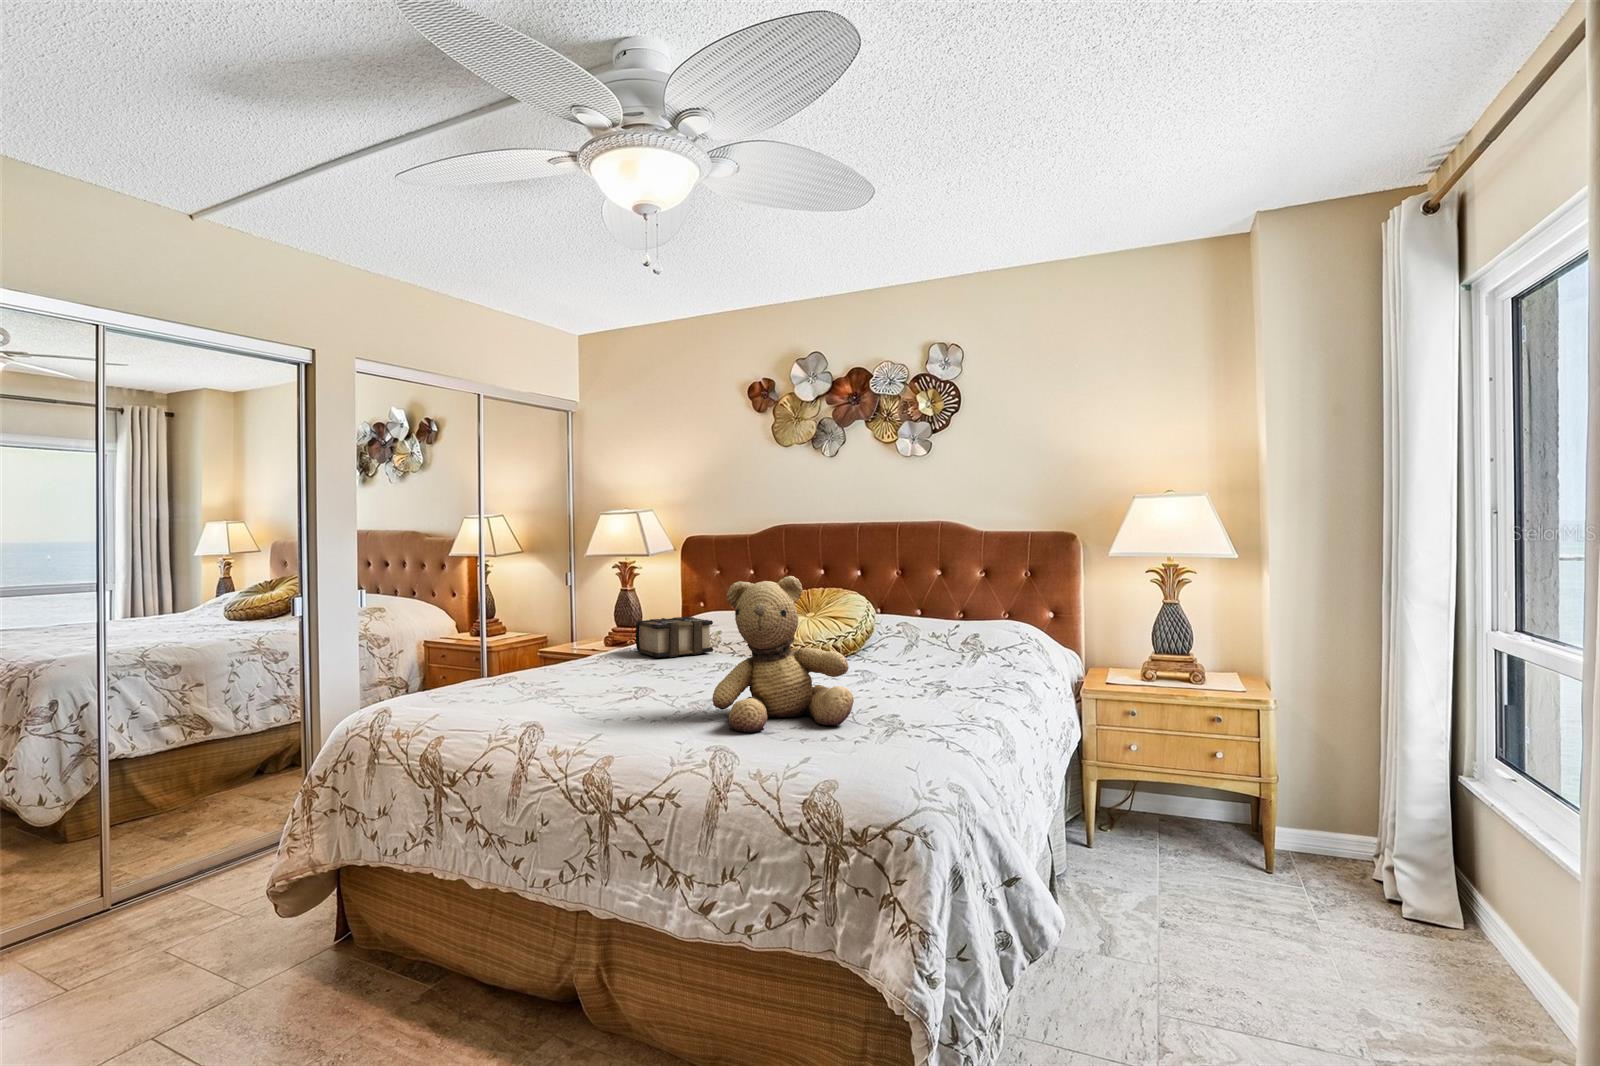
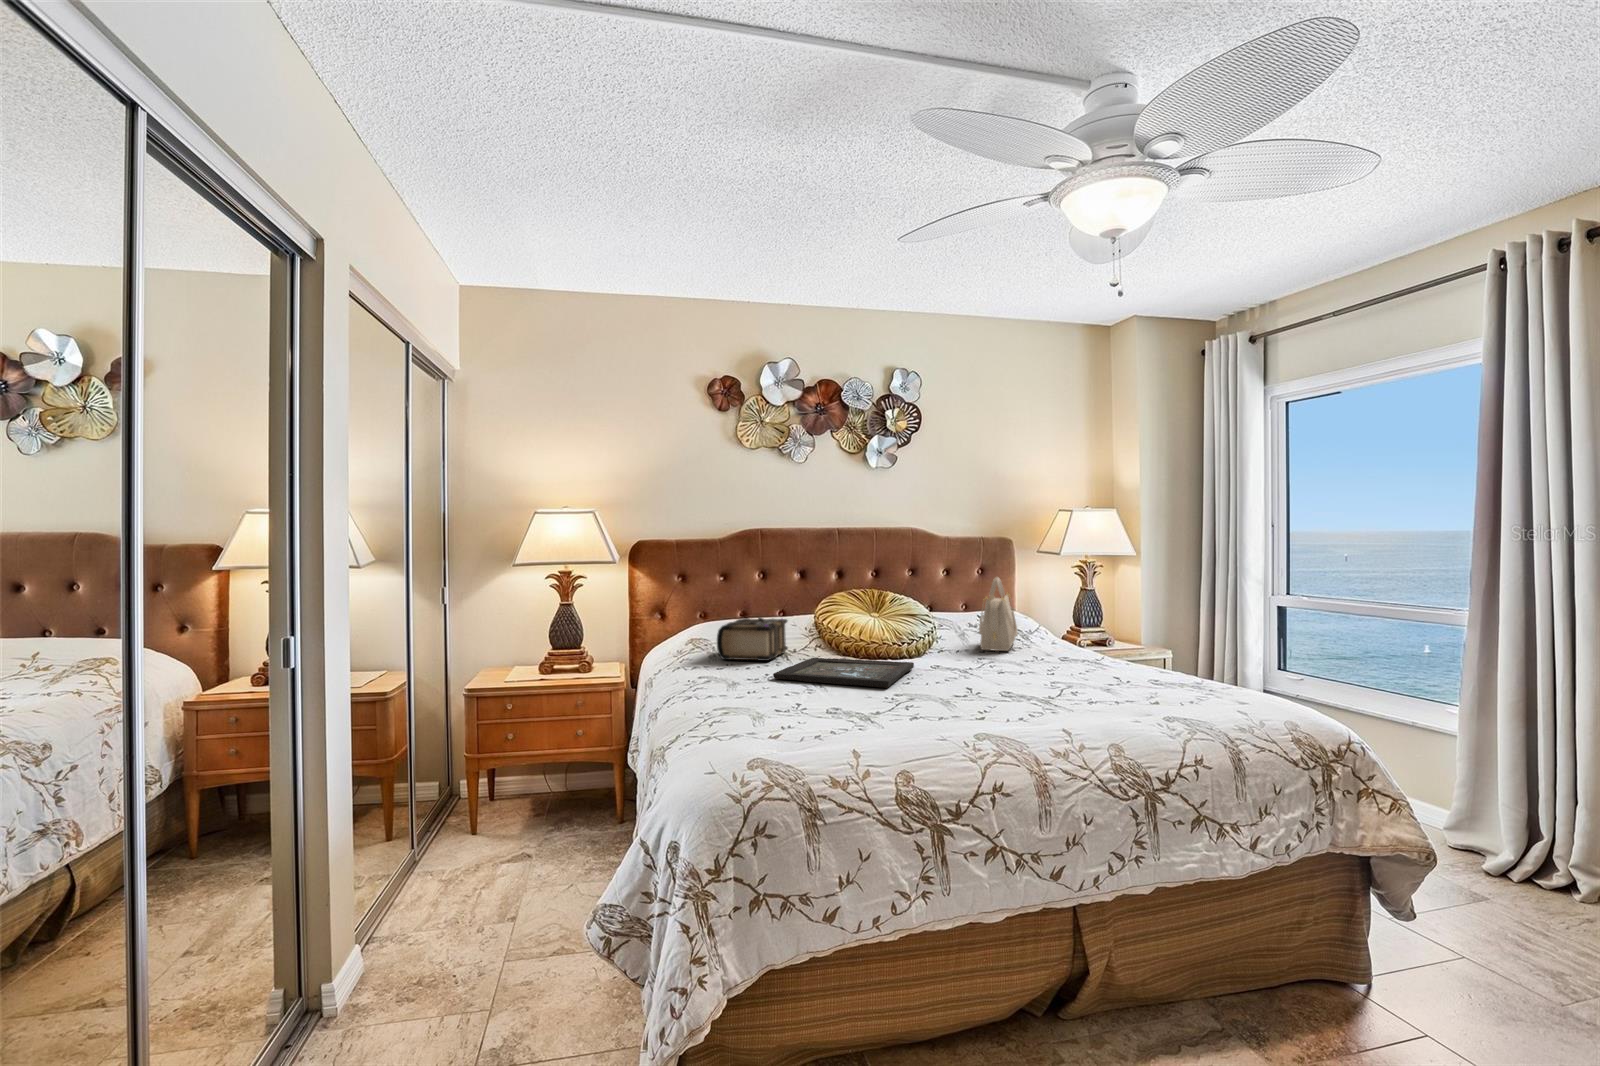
teddy bear: present [712,576,854,733] -> none [1044,562,1153,699]
handbag: none [872,590,953,680] -> present [979,577,1017,651]
tray: none [595,659,722,688] -> present [773,658,914,688]

